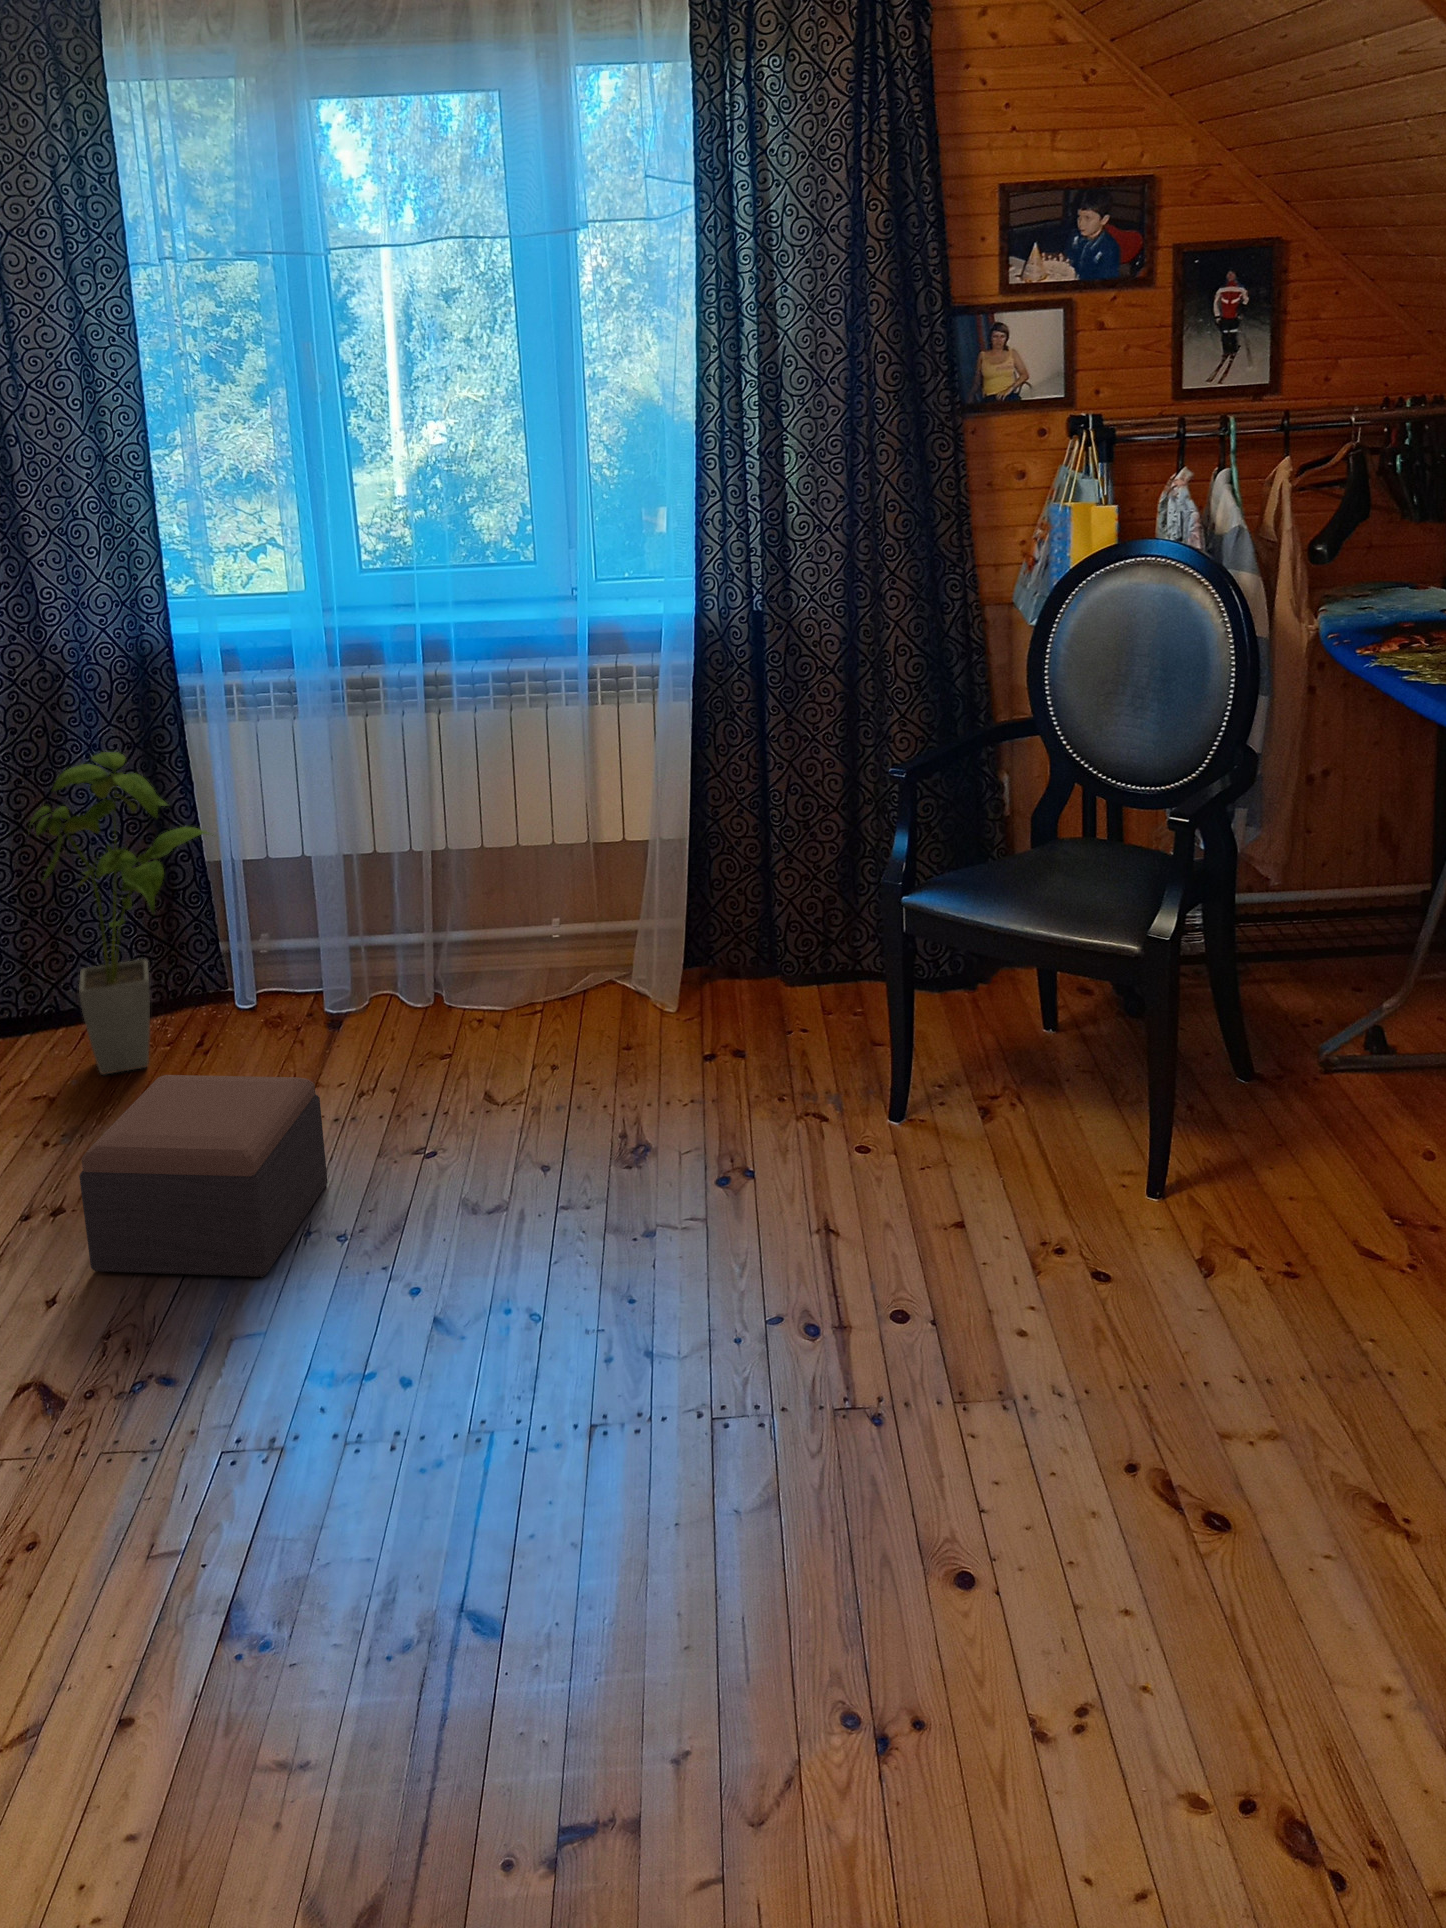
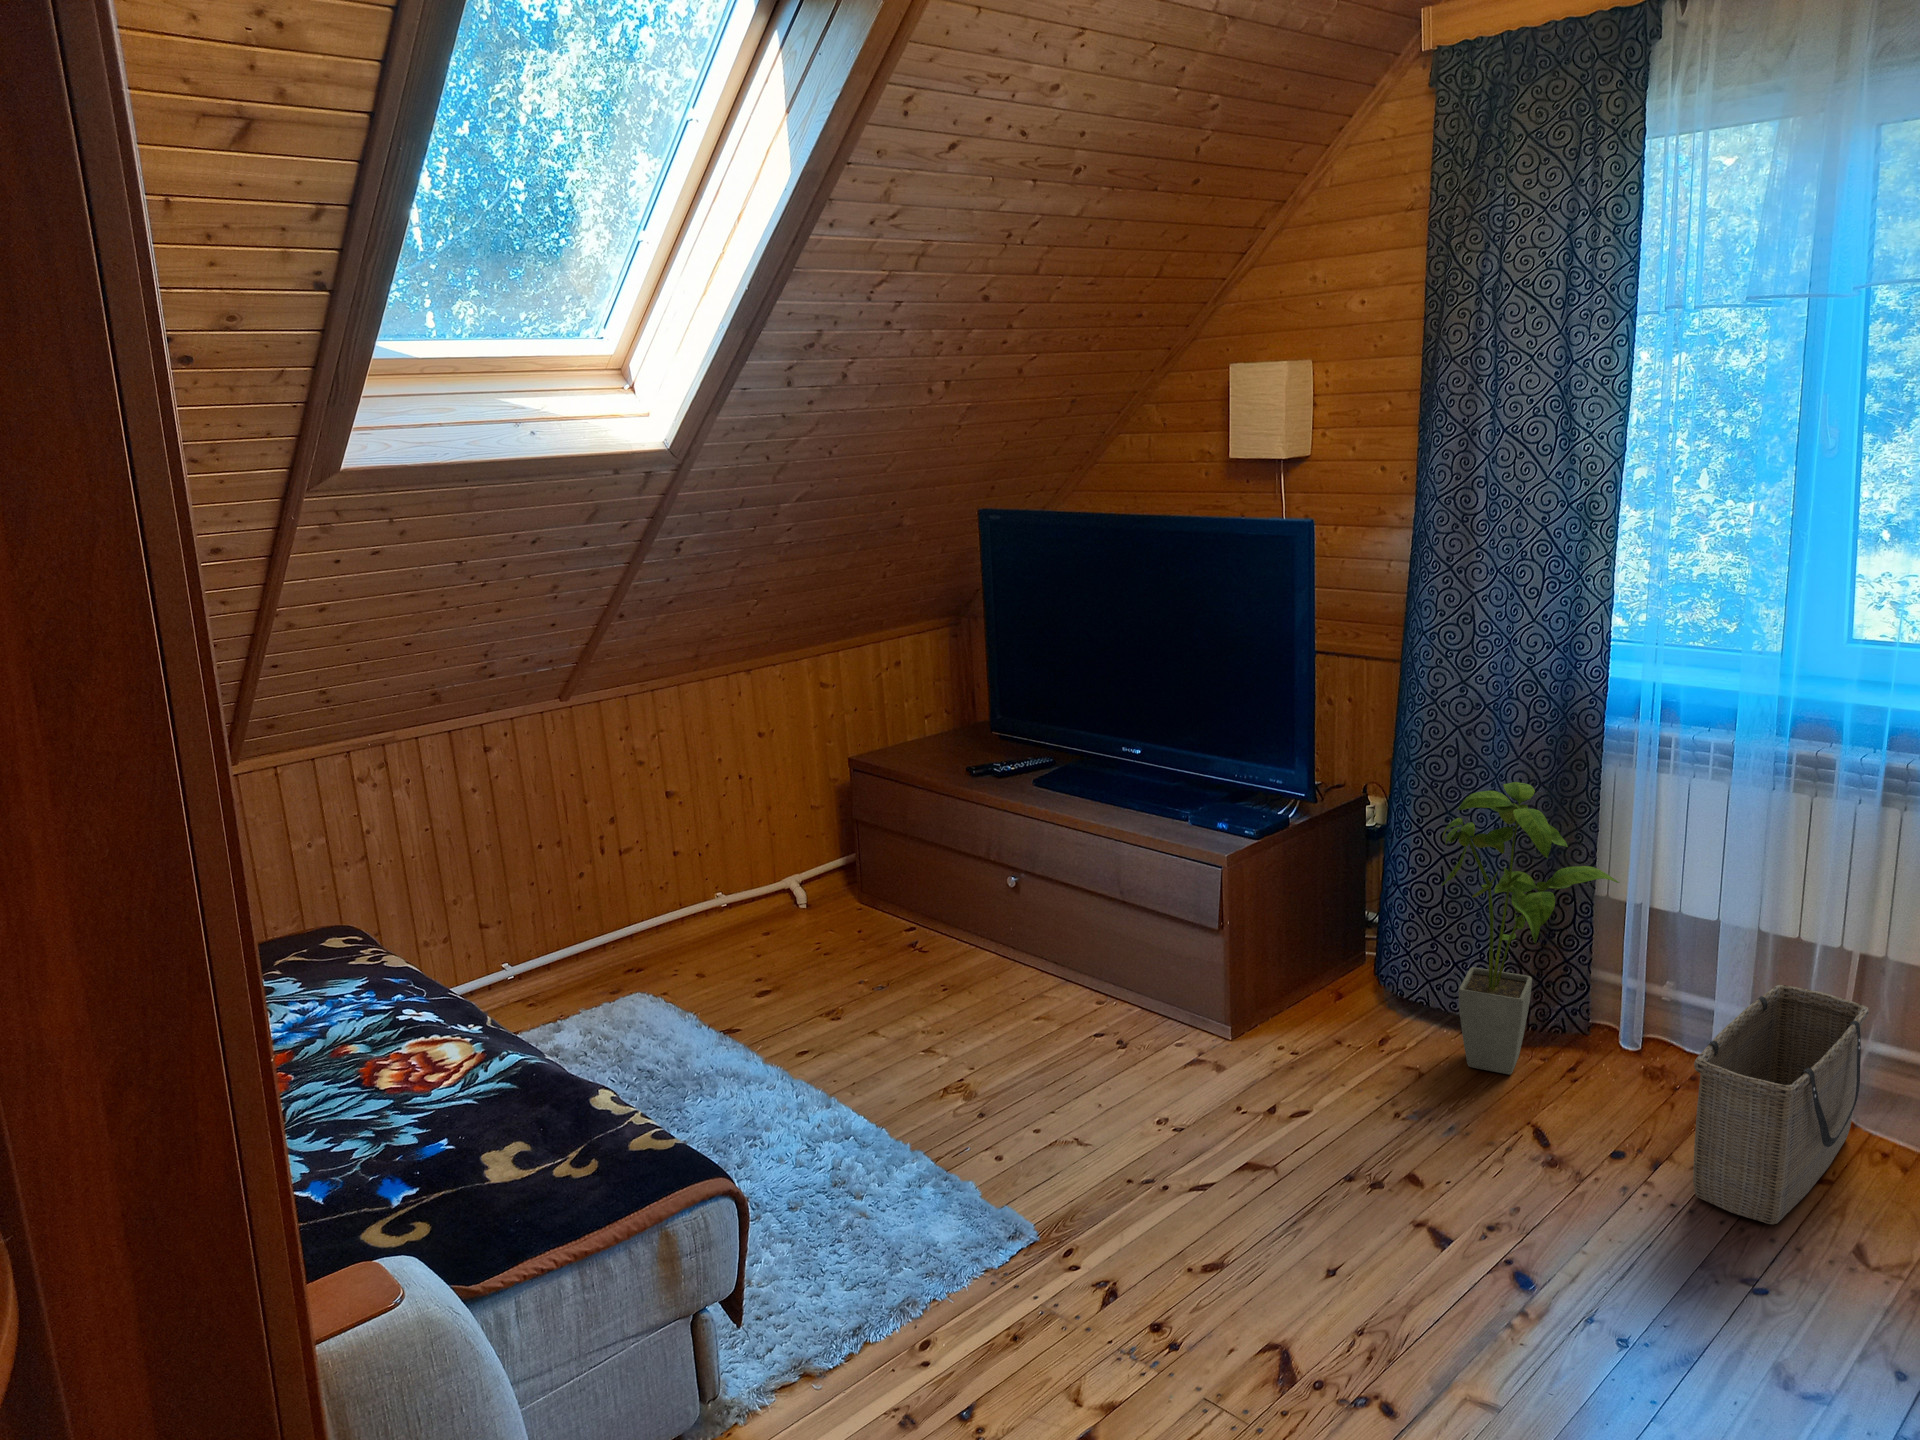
basket: none [333,889,453,1102] -> present [1693,985,1869,1224]
footstool: present [79,1075,328,1277] -> none [1377,1105,1636,1348]

